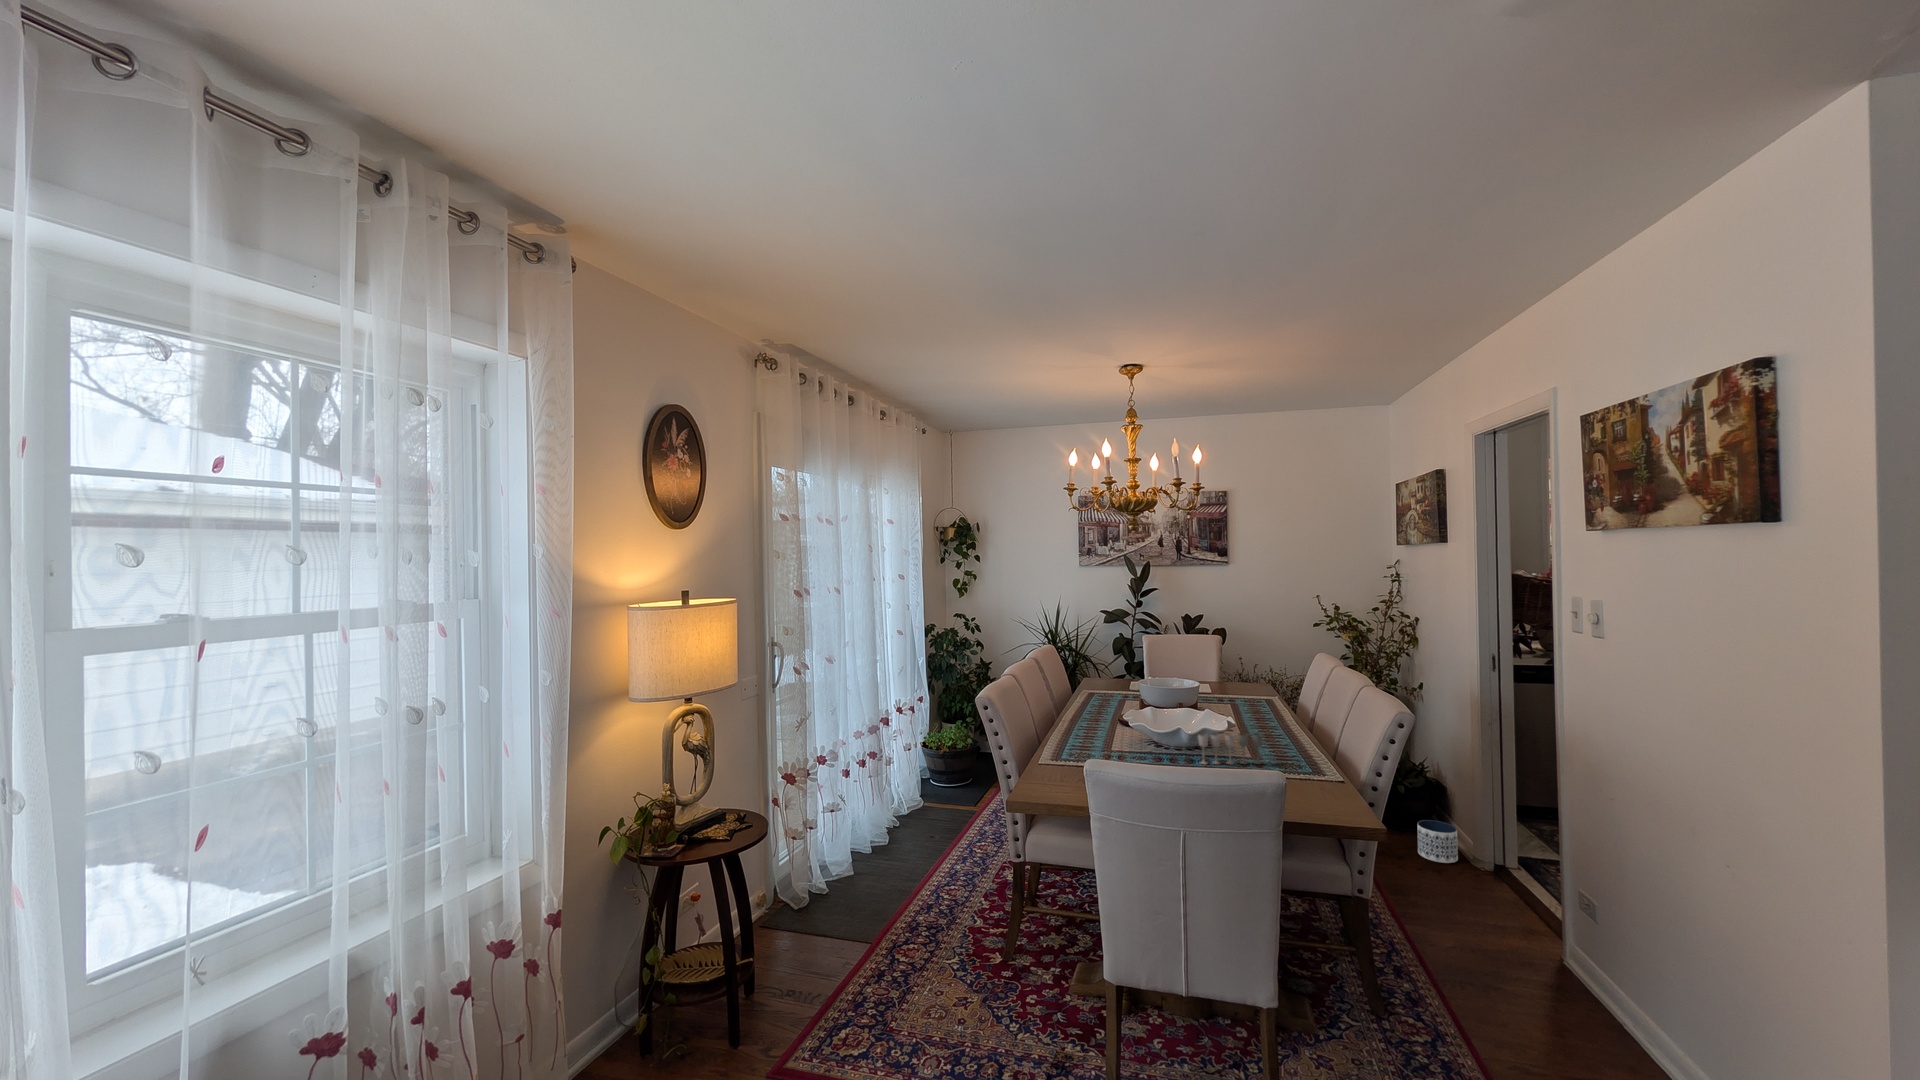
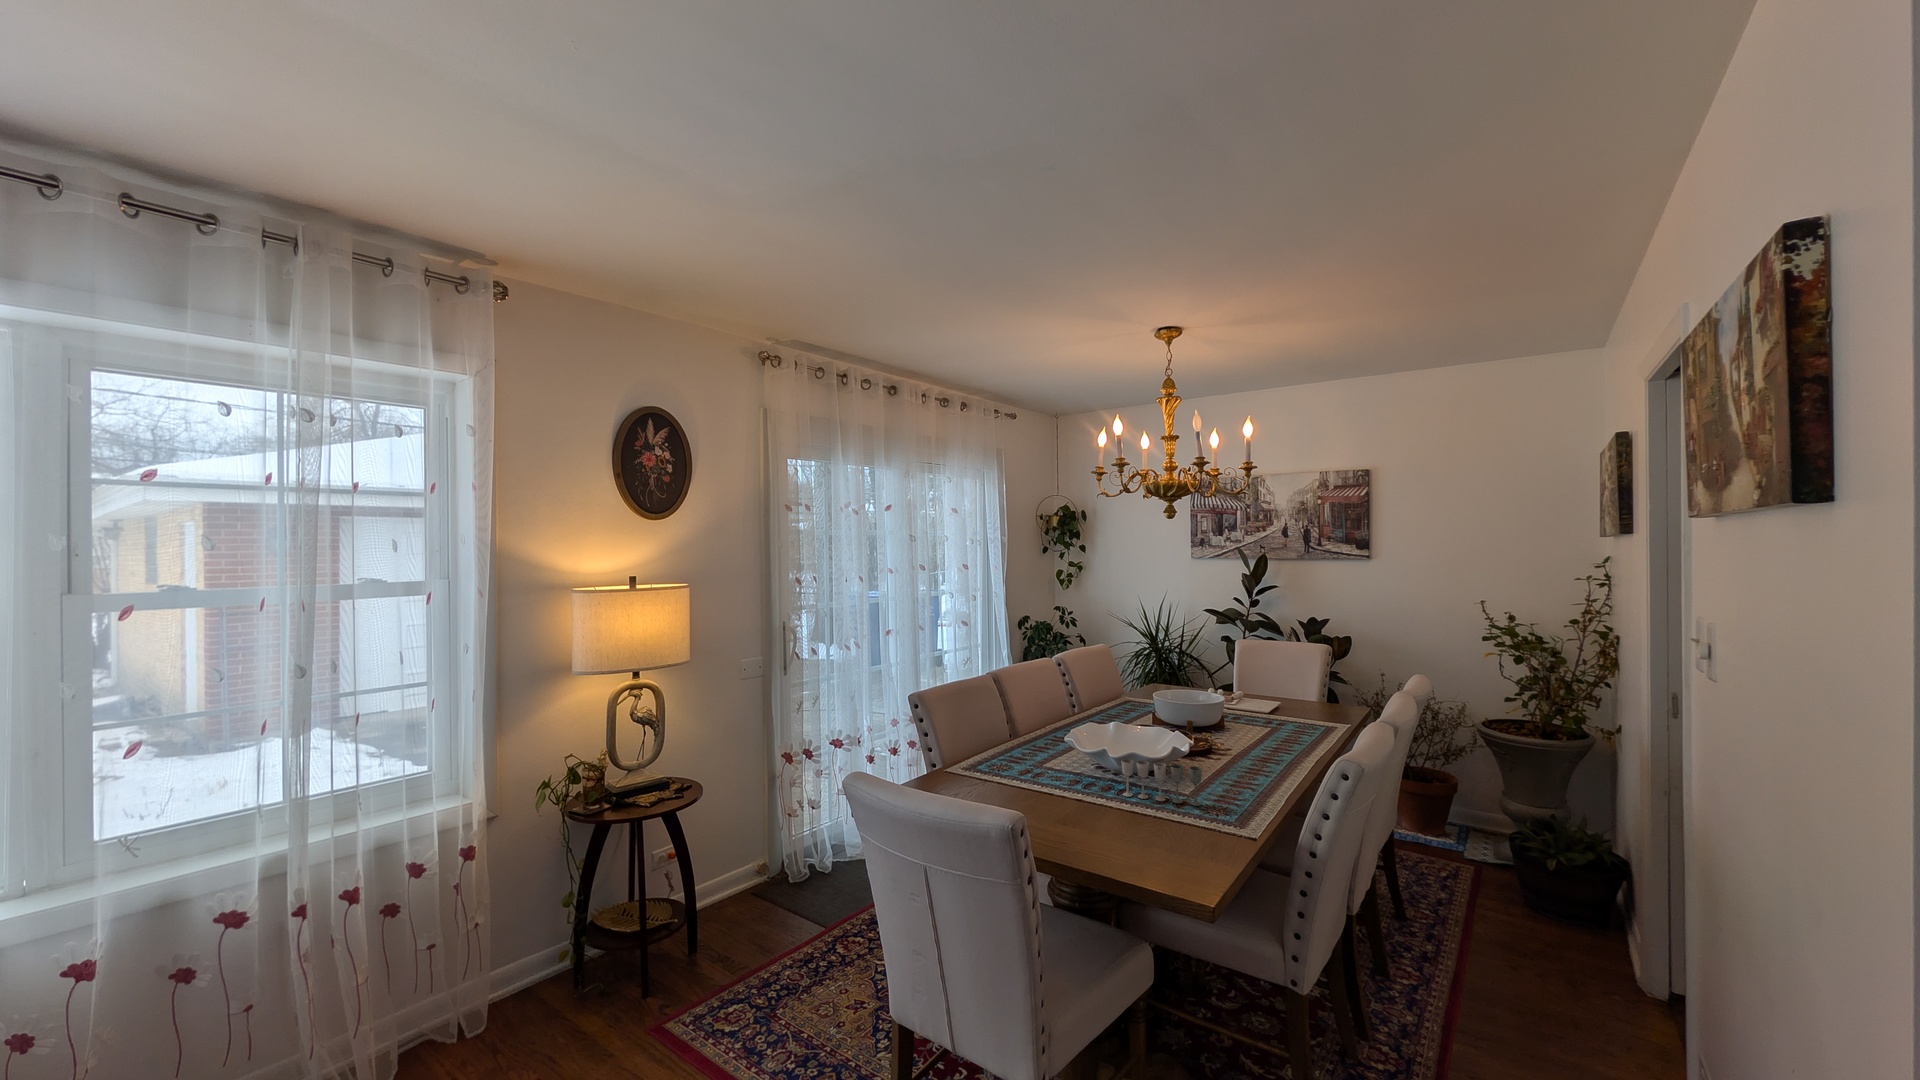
planter: present [1417,820,1458,863] -> none [1564,916,1628,984]

